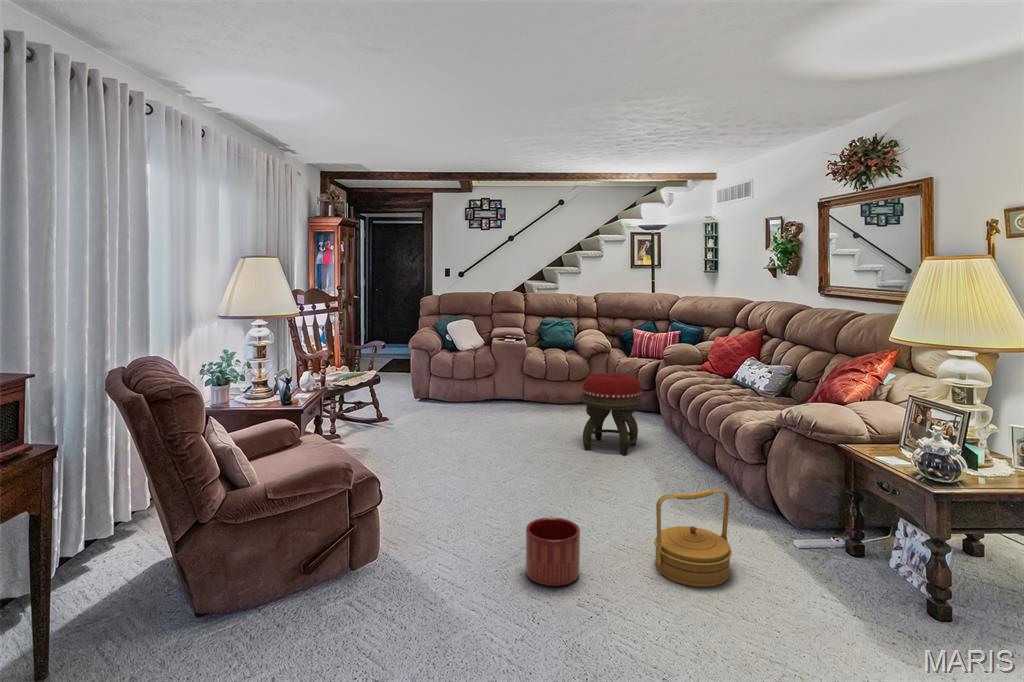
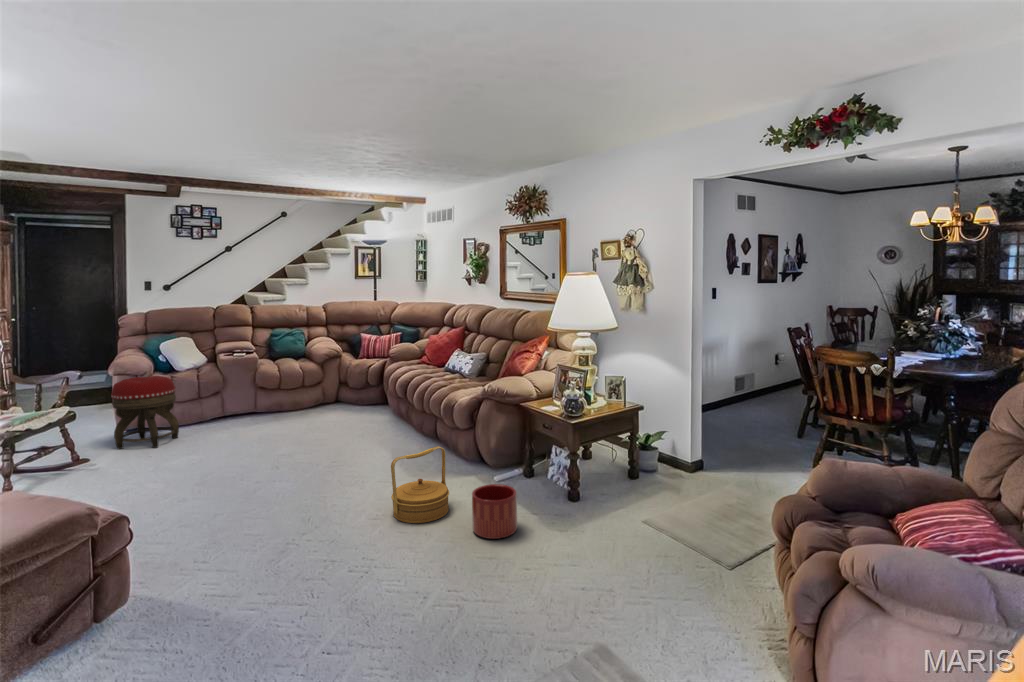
footstool: present [582,373,642,455] -> present [111,376,179,449]
planter: present [526,517,580,586] -> present [472,484,517,539]

